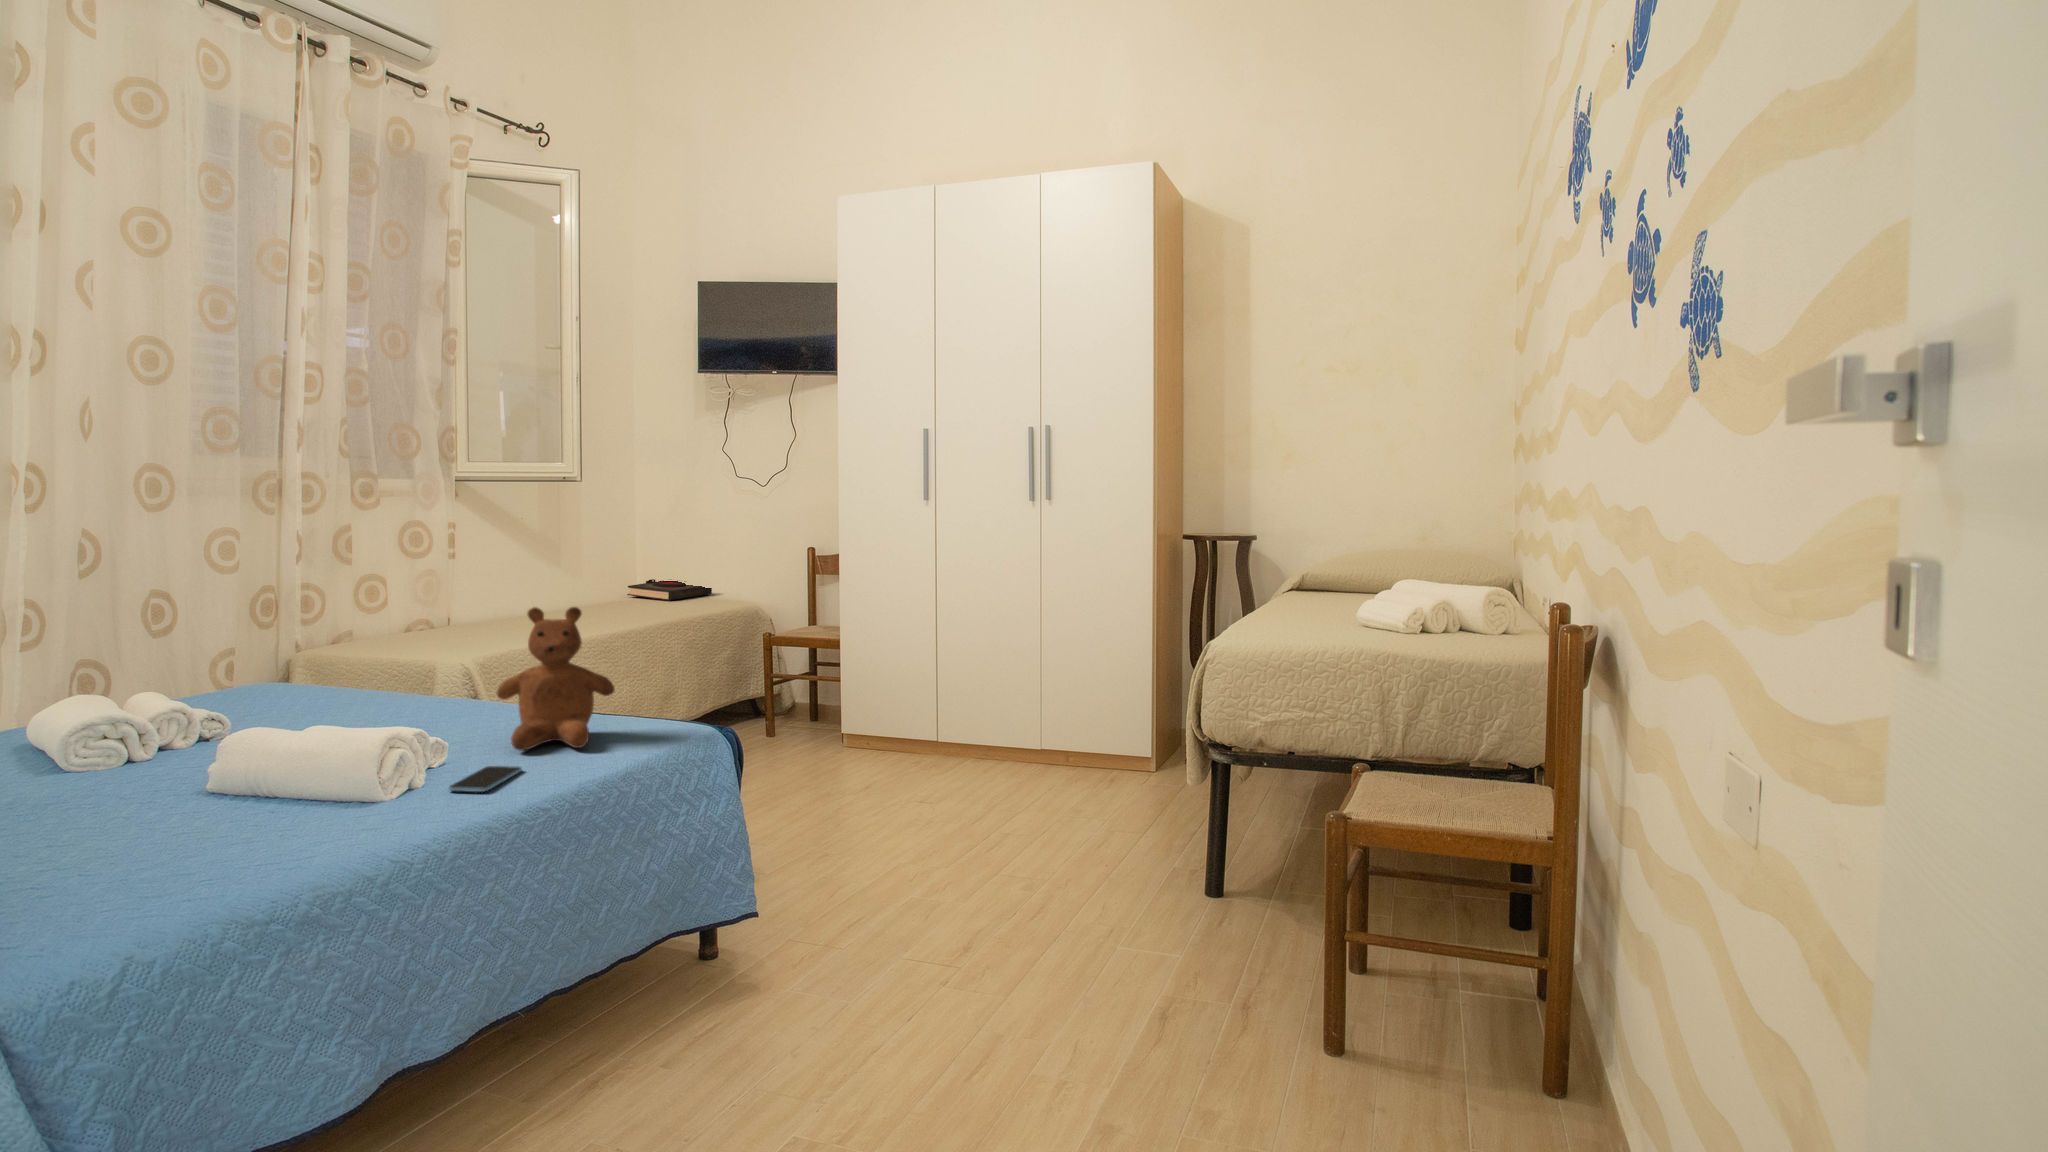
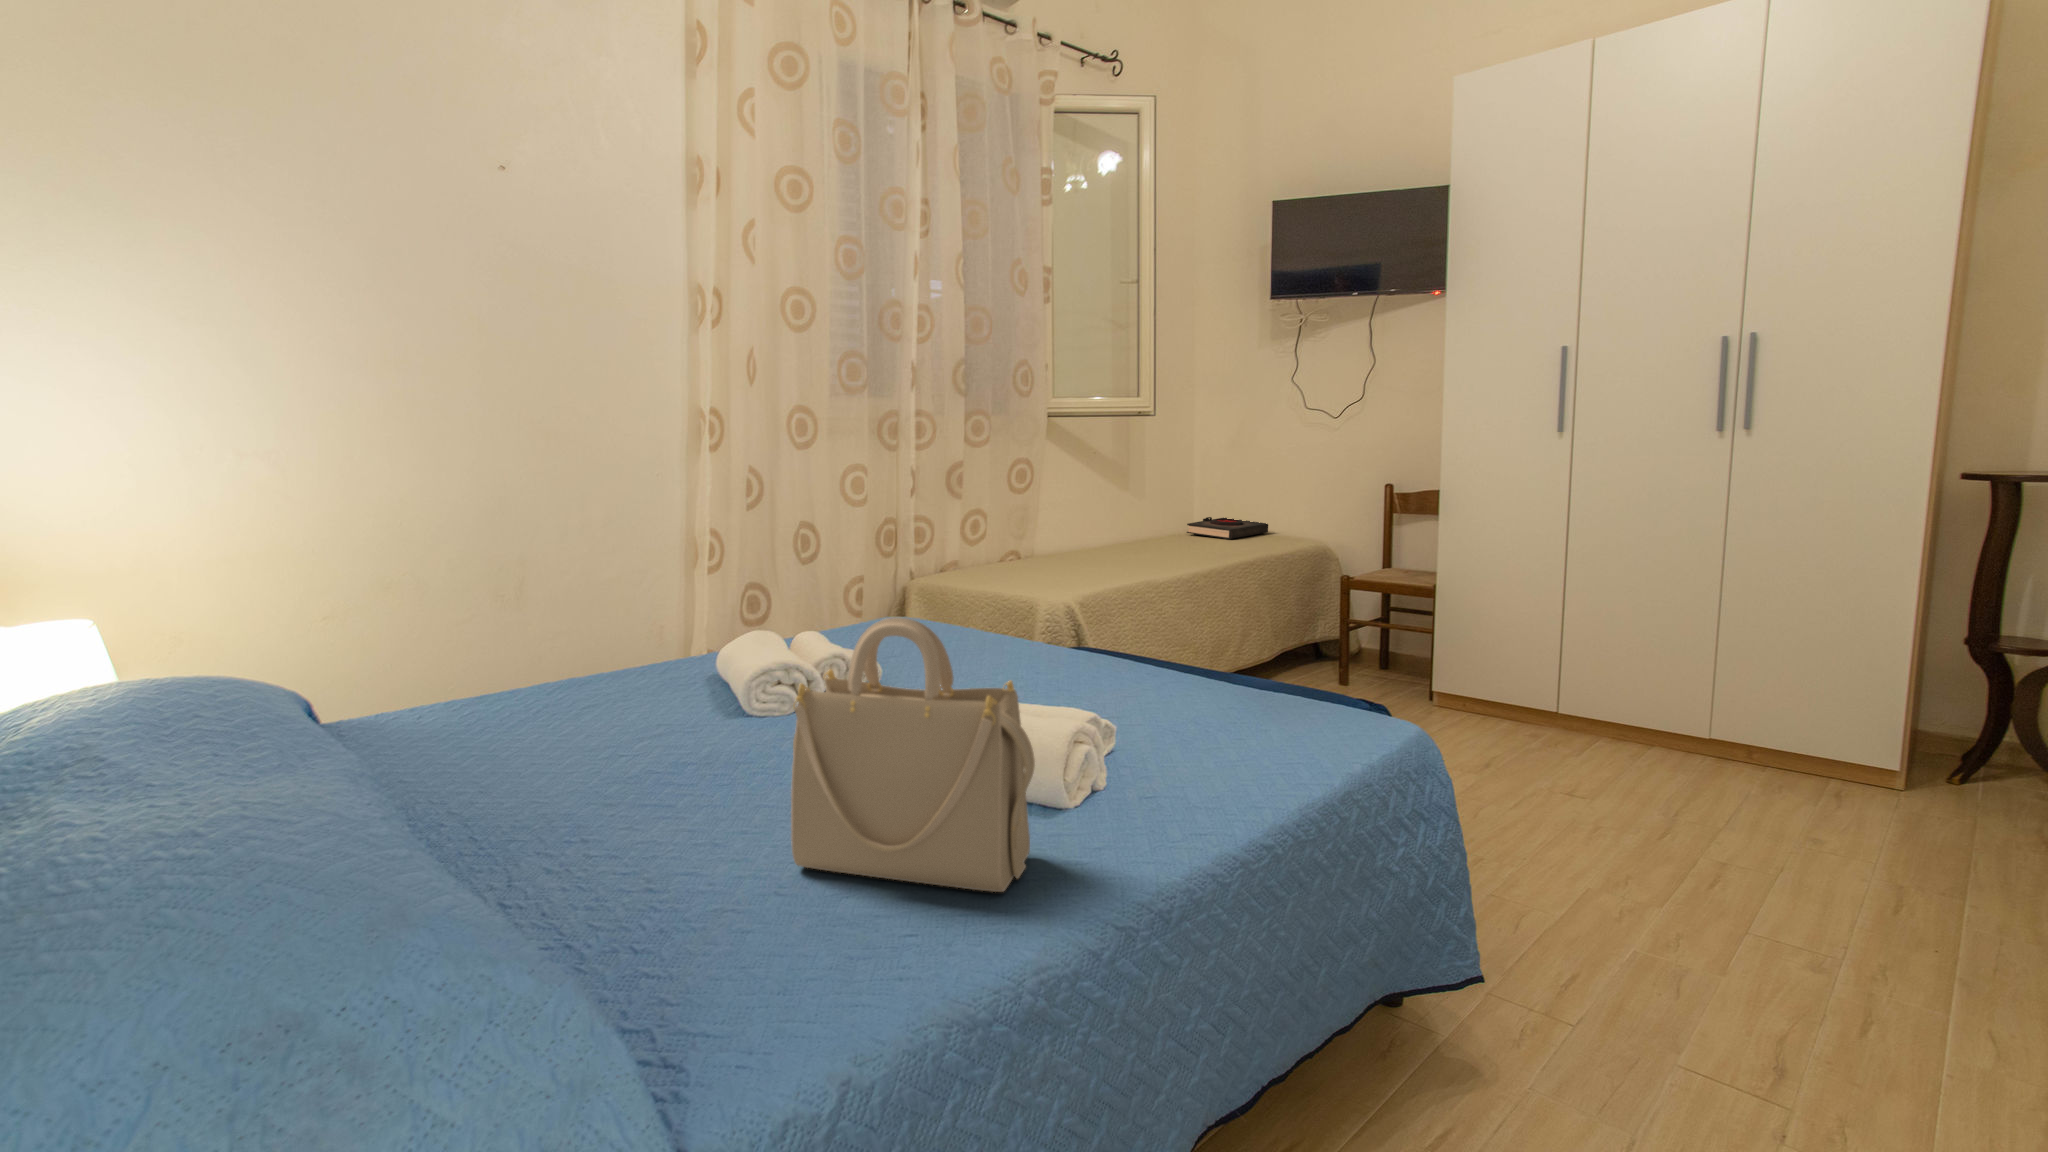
teddy bear: present [497,607,615,751] -> none [1158,557,1296,737]
handbag: none [108,651,336,857] -> present [791,617,1035,892]
smartphone: present [448,766,522,792] -> none [1137,758,1211,801]

